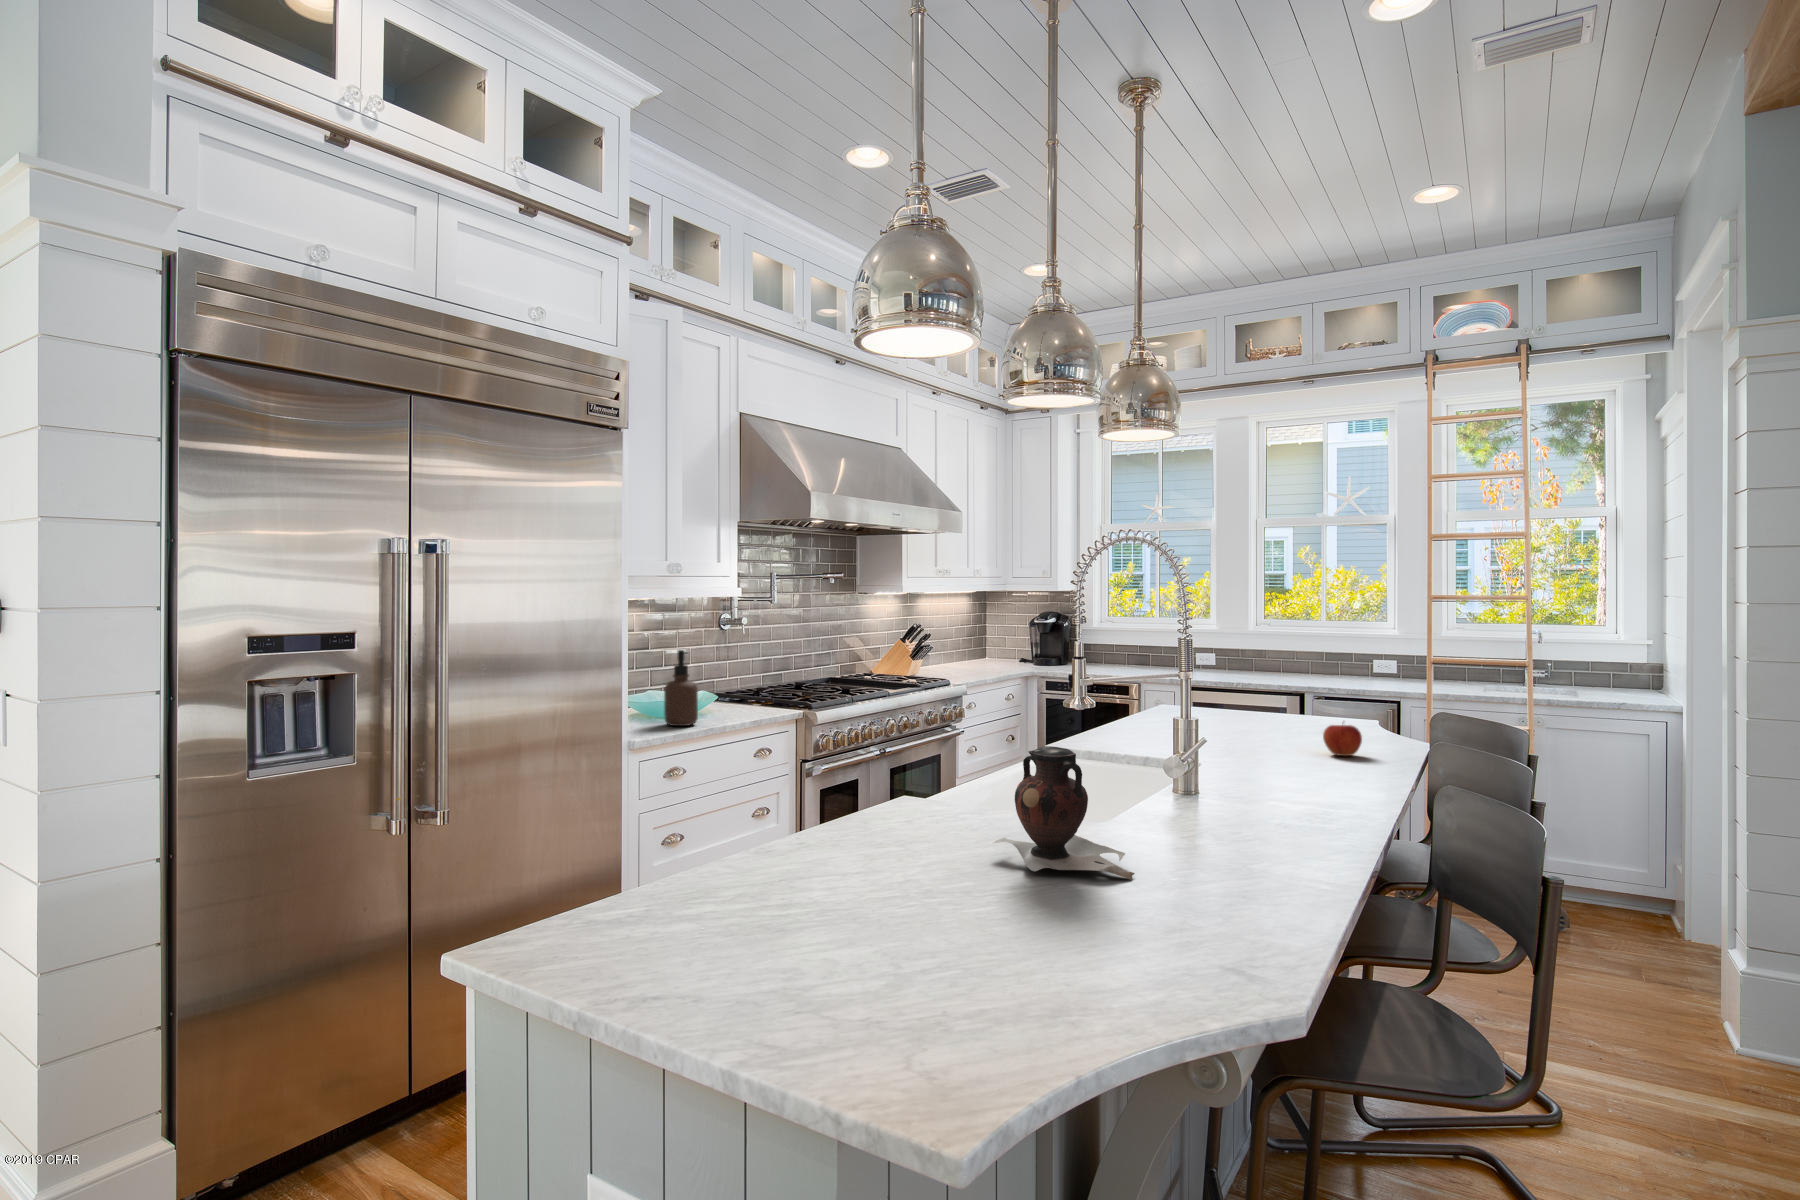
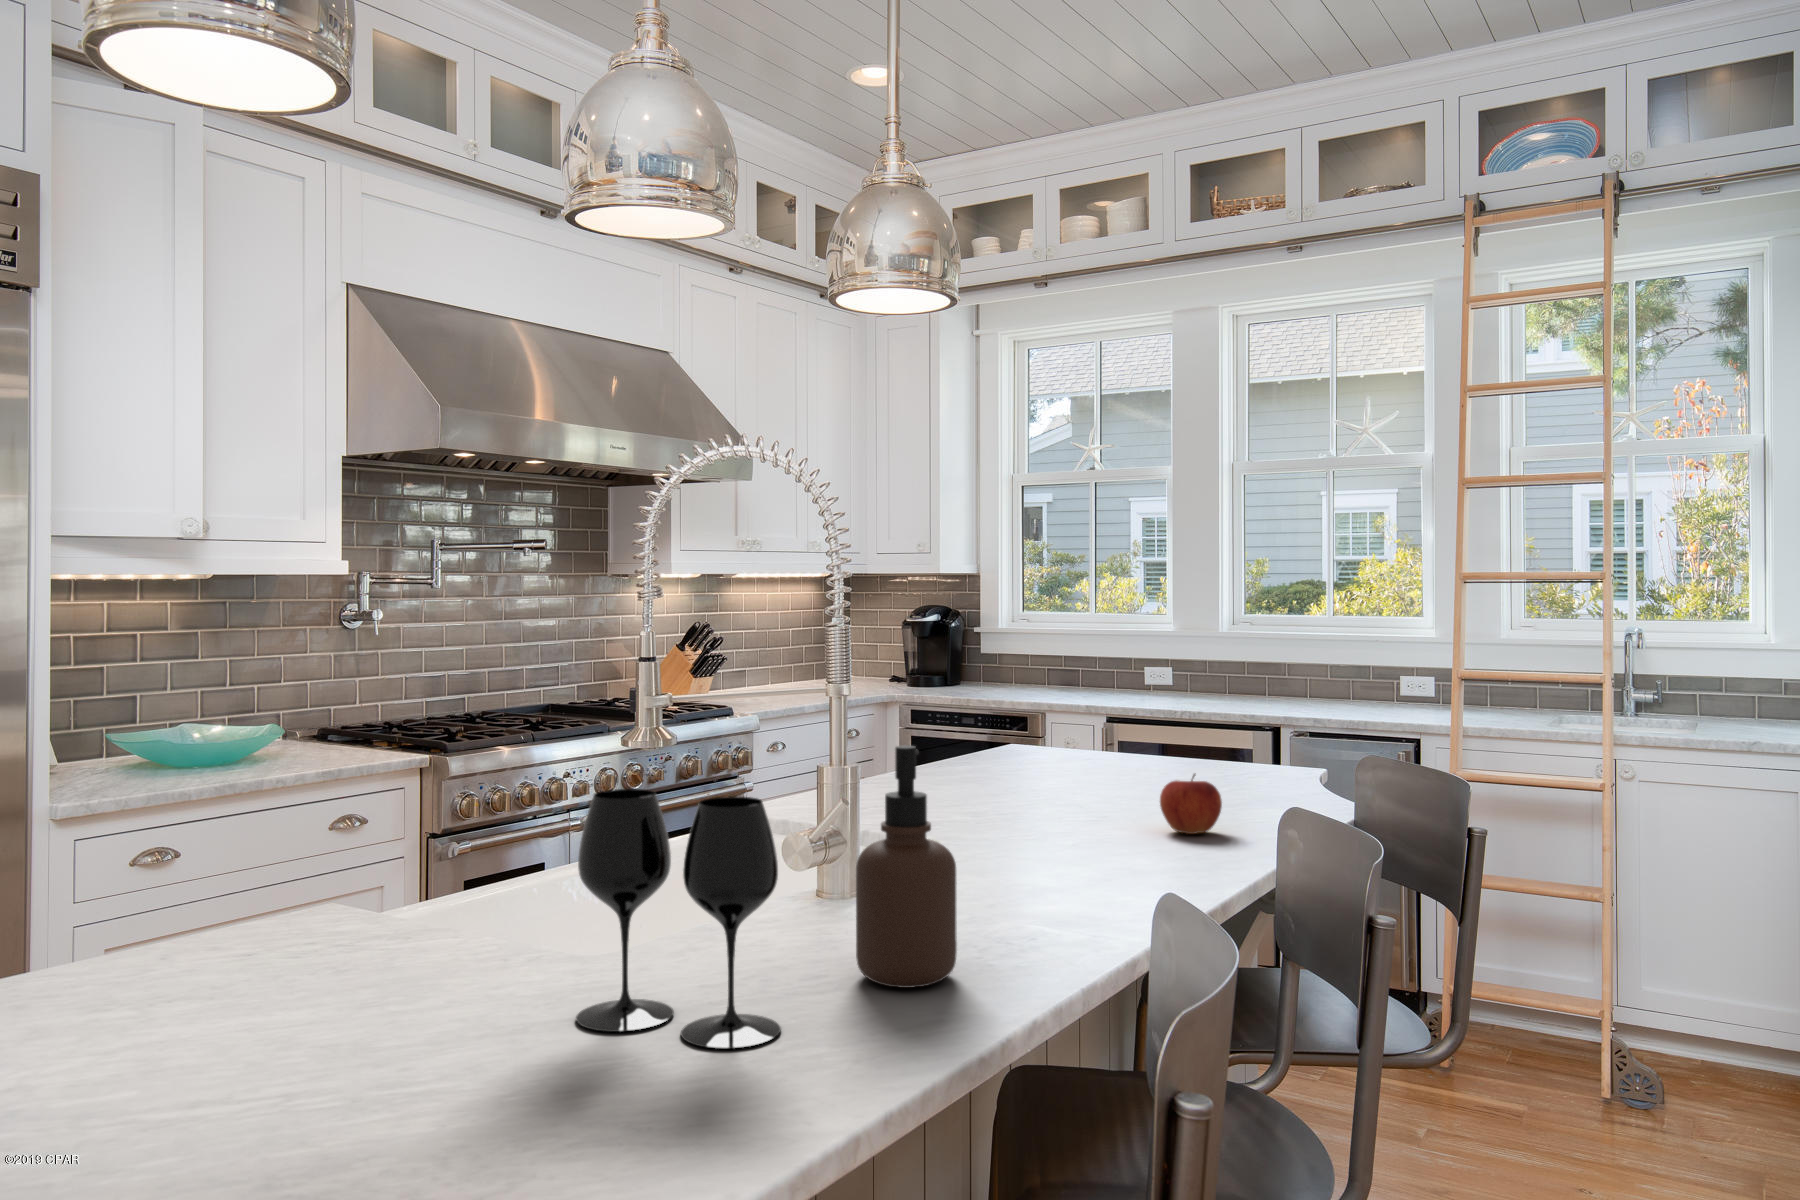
soap dispenser: present [664,650,698,726] -> present [856,745,957,988]
wine glass: none [1145,726,1264,857] -> present [576,789,781,1049]
vase: present [994,746,1135,879] -> none [211,832,455,1107]

